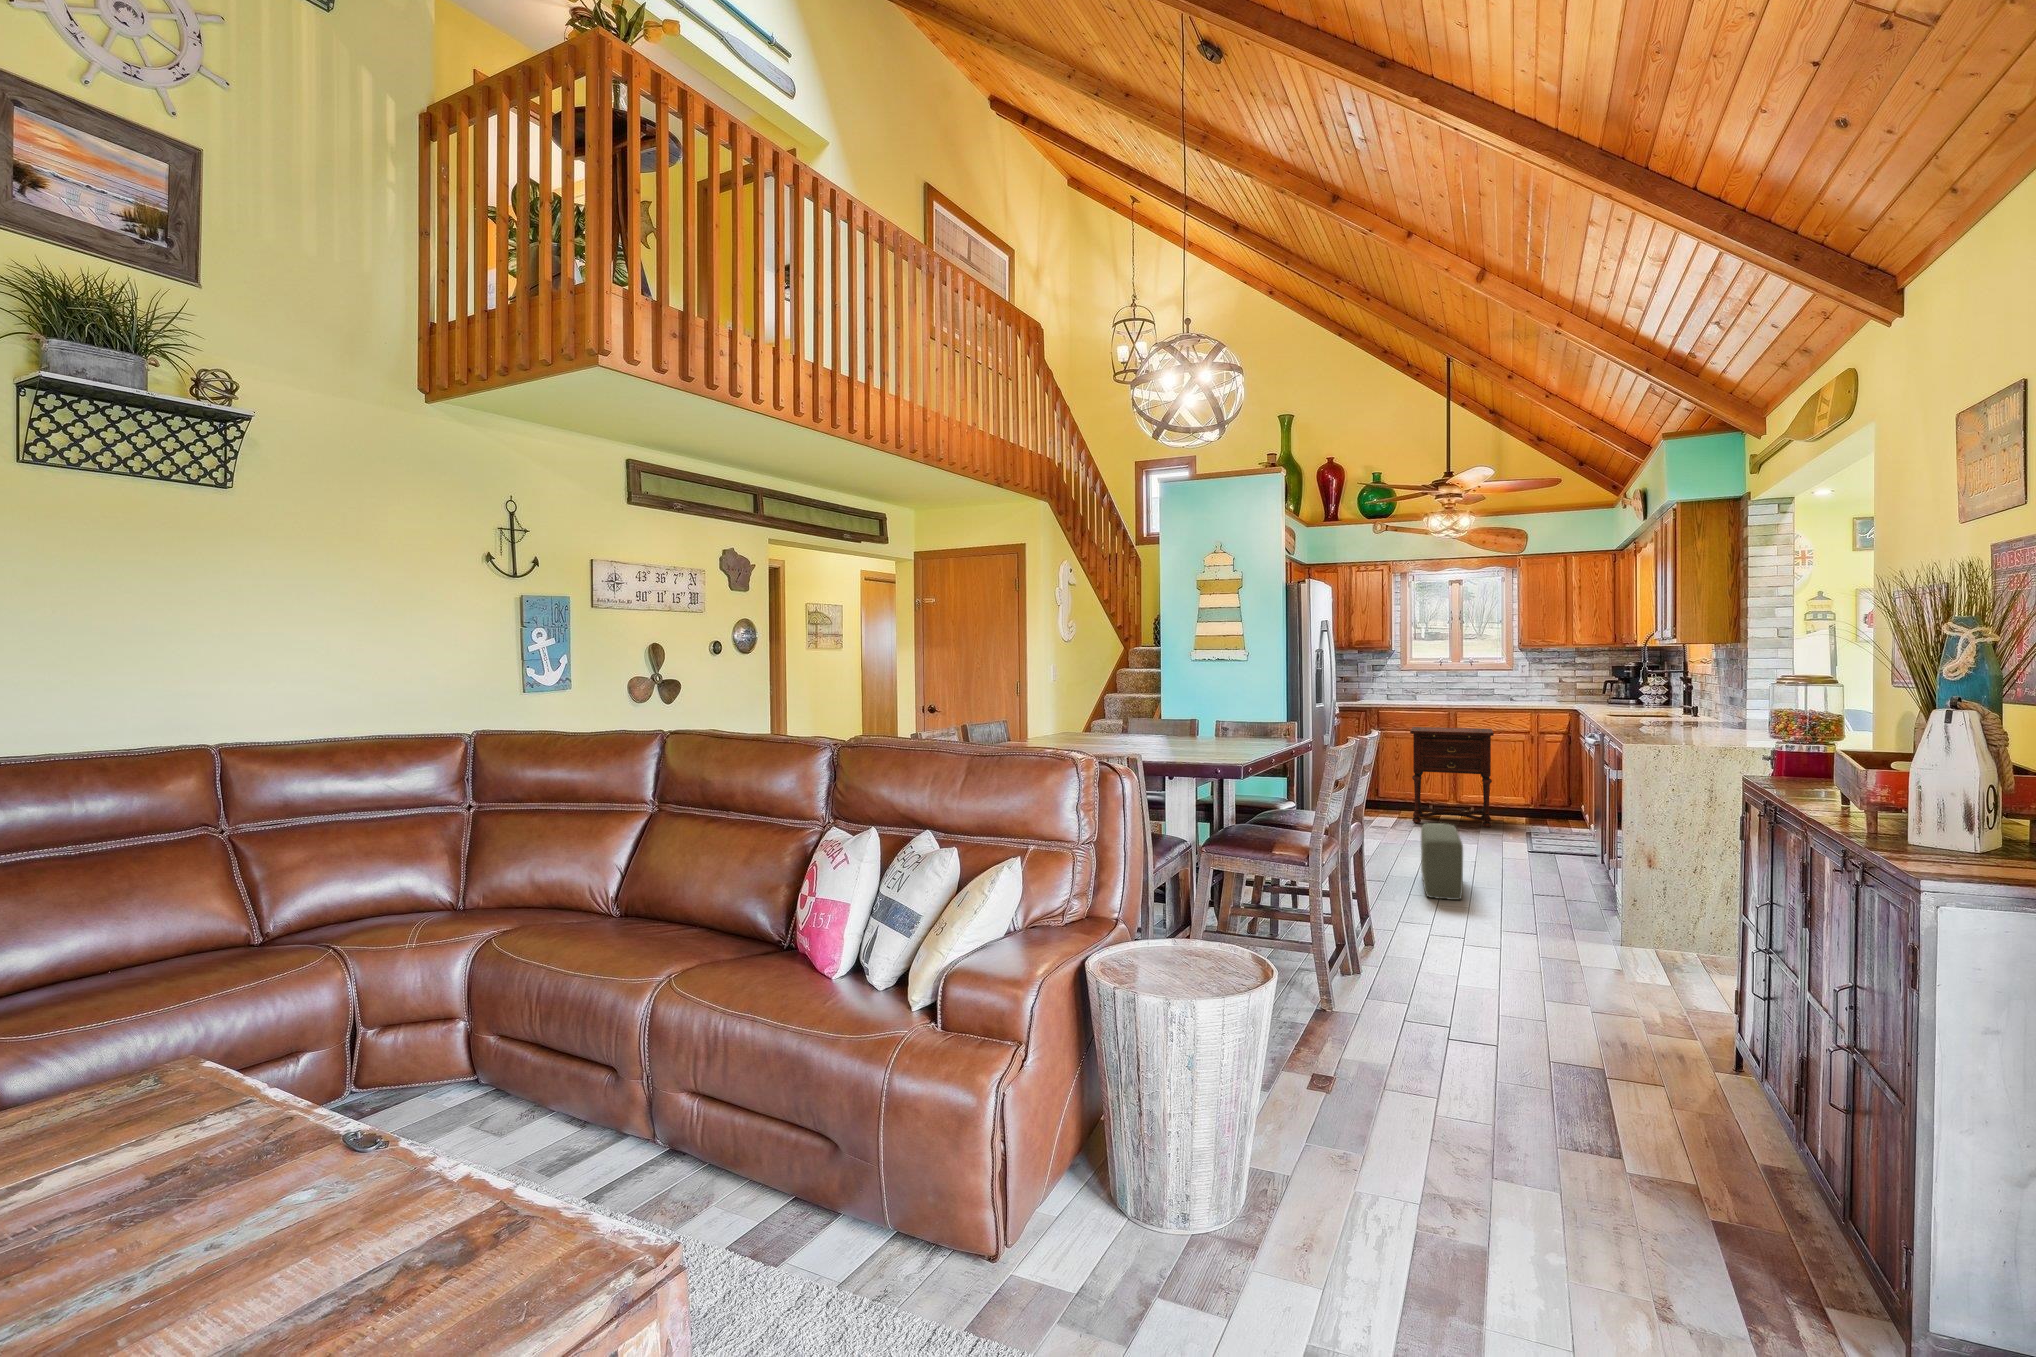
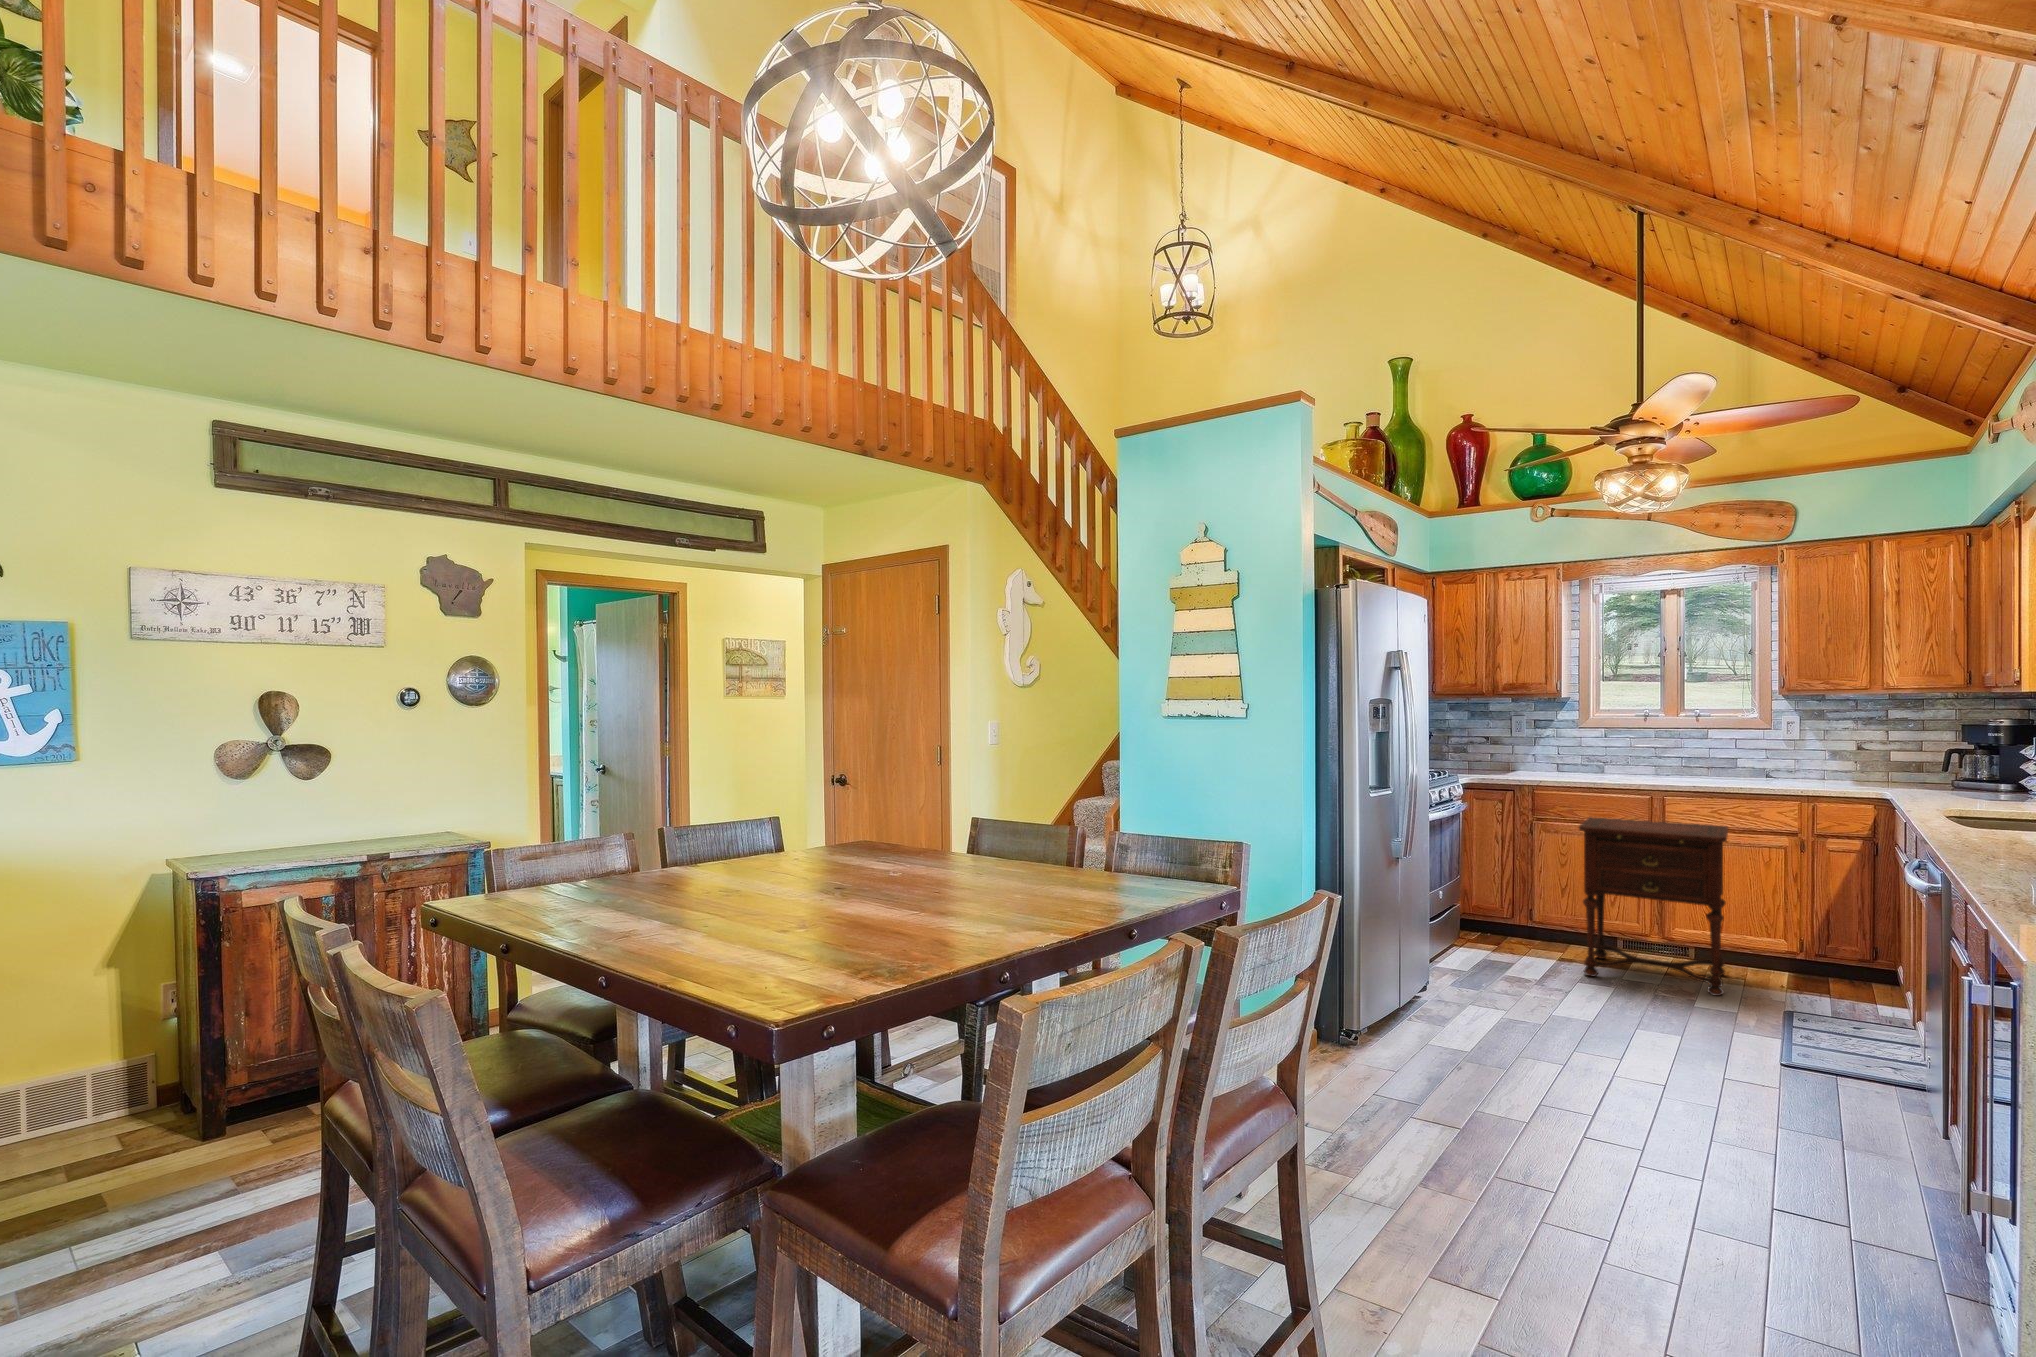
pouf: present [1421,823,1463,900] -> none [1524,1031,1613,1222]

